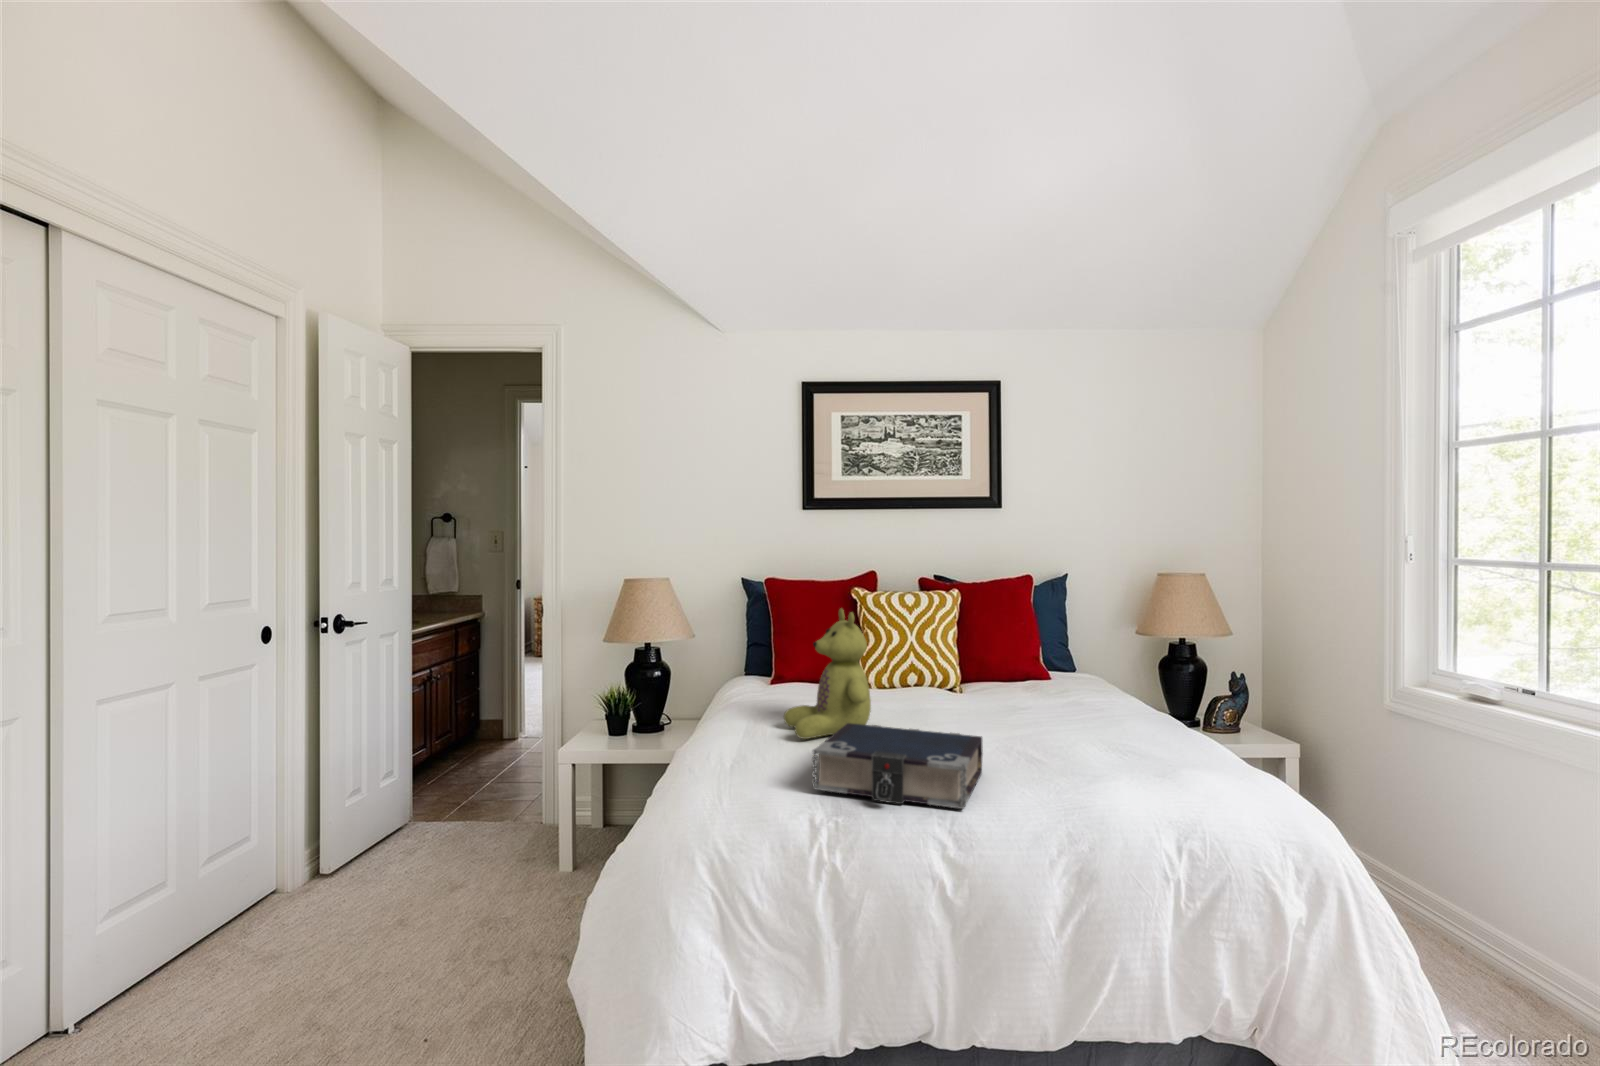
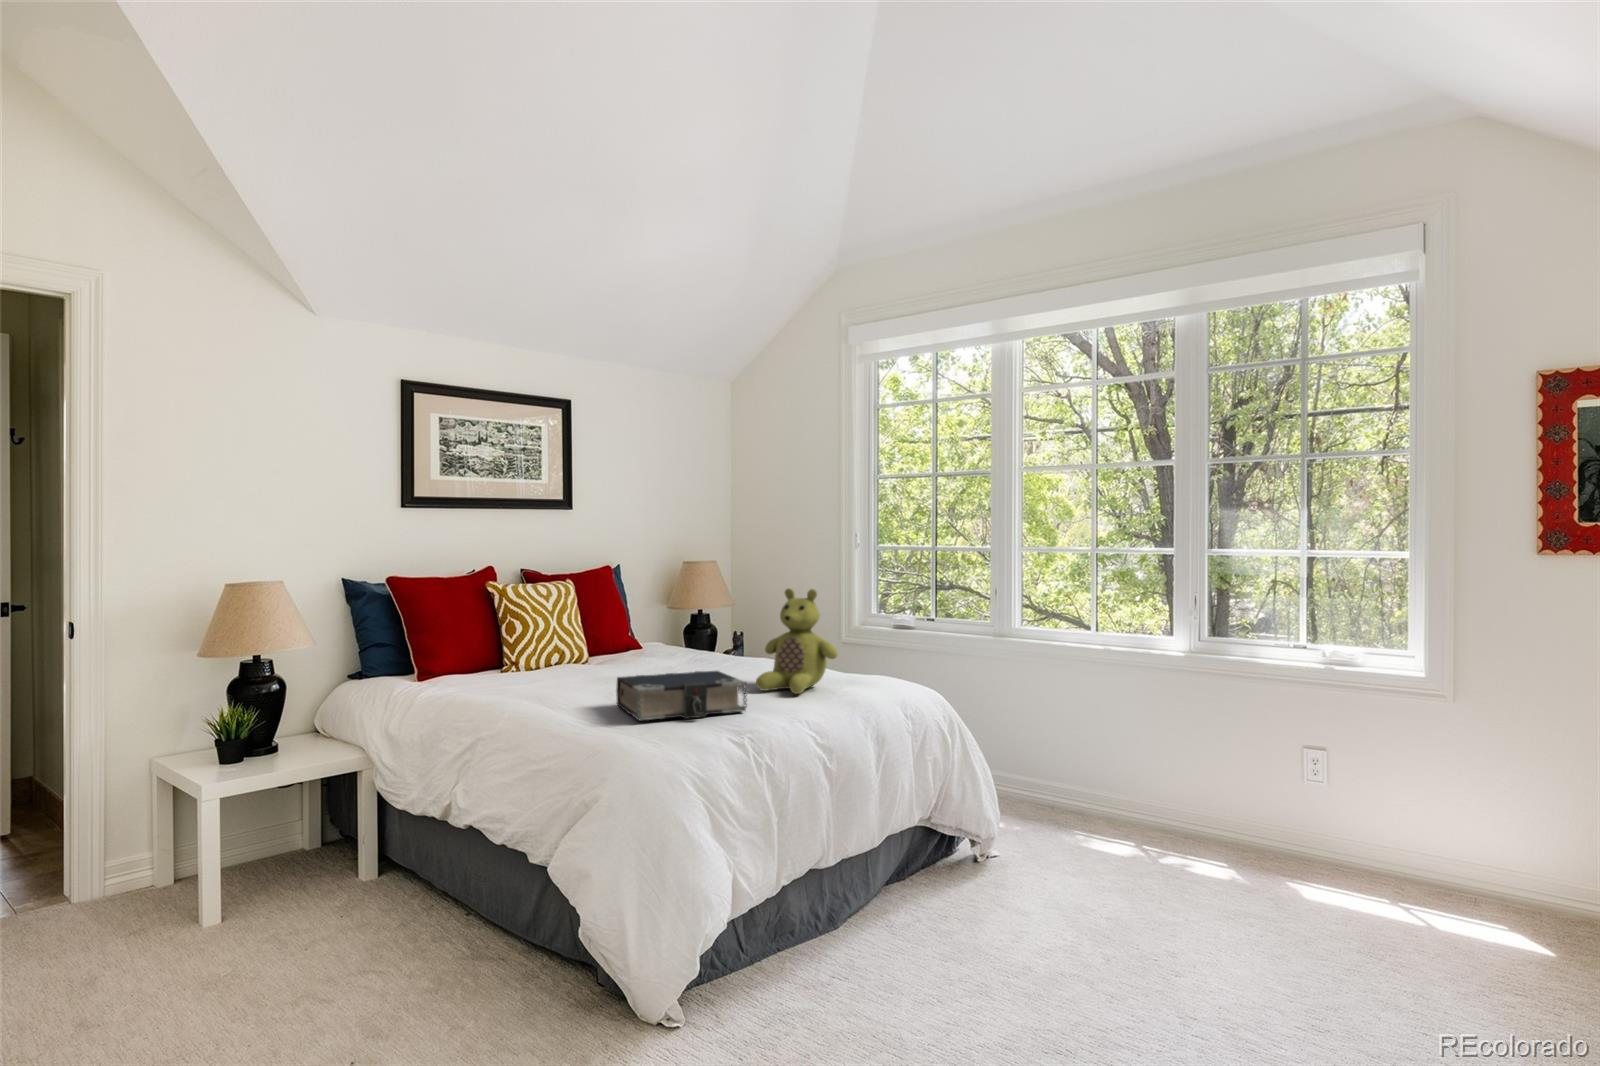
stuffed bear: present [784,609,871,739] -> present [756,588,837,694]

